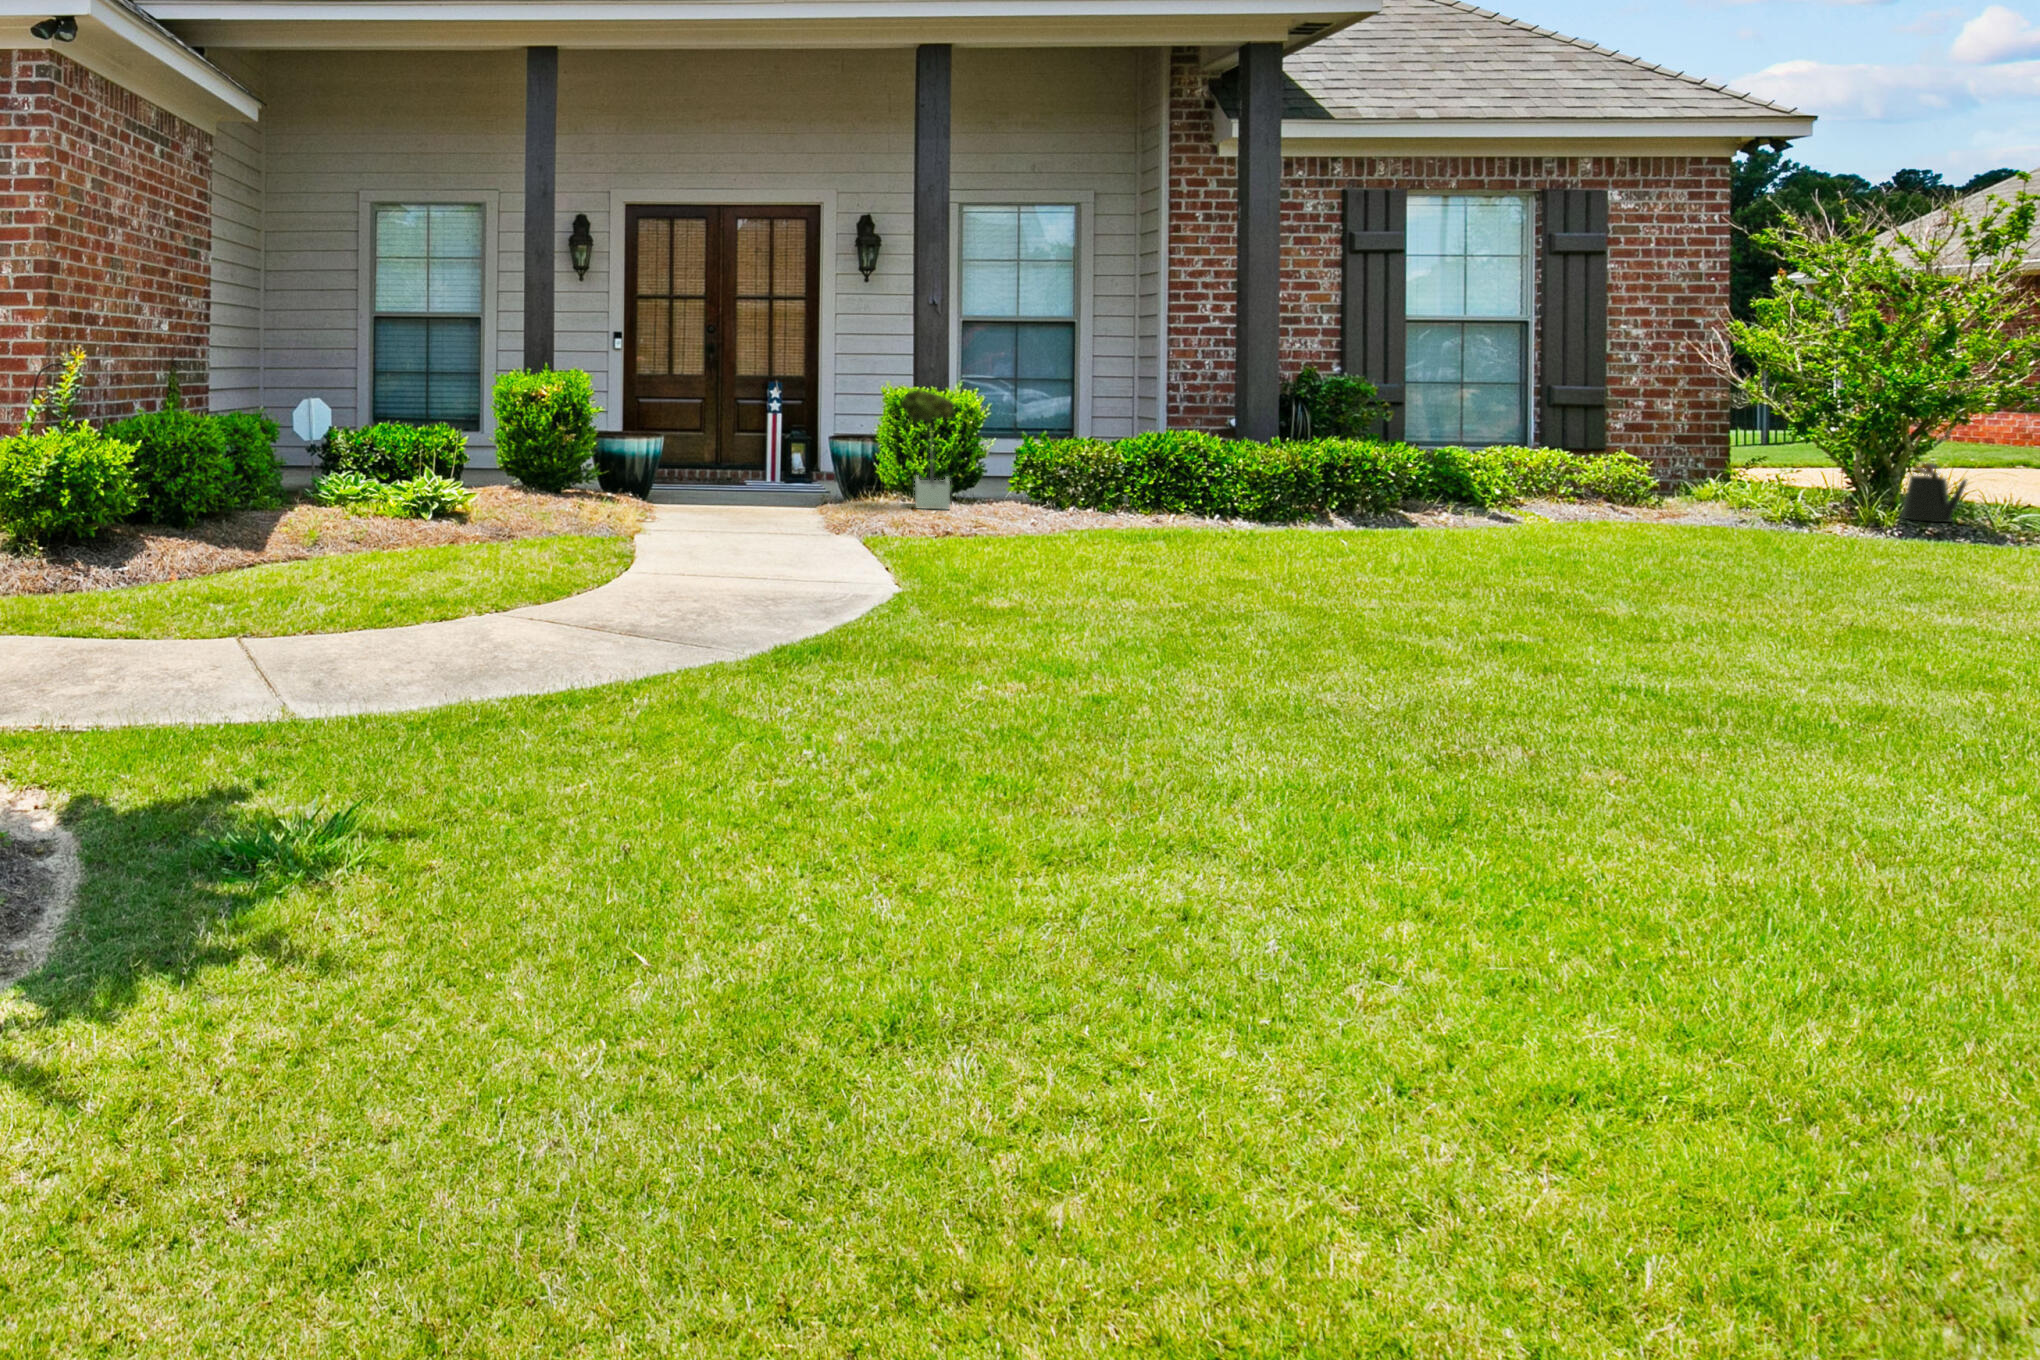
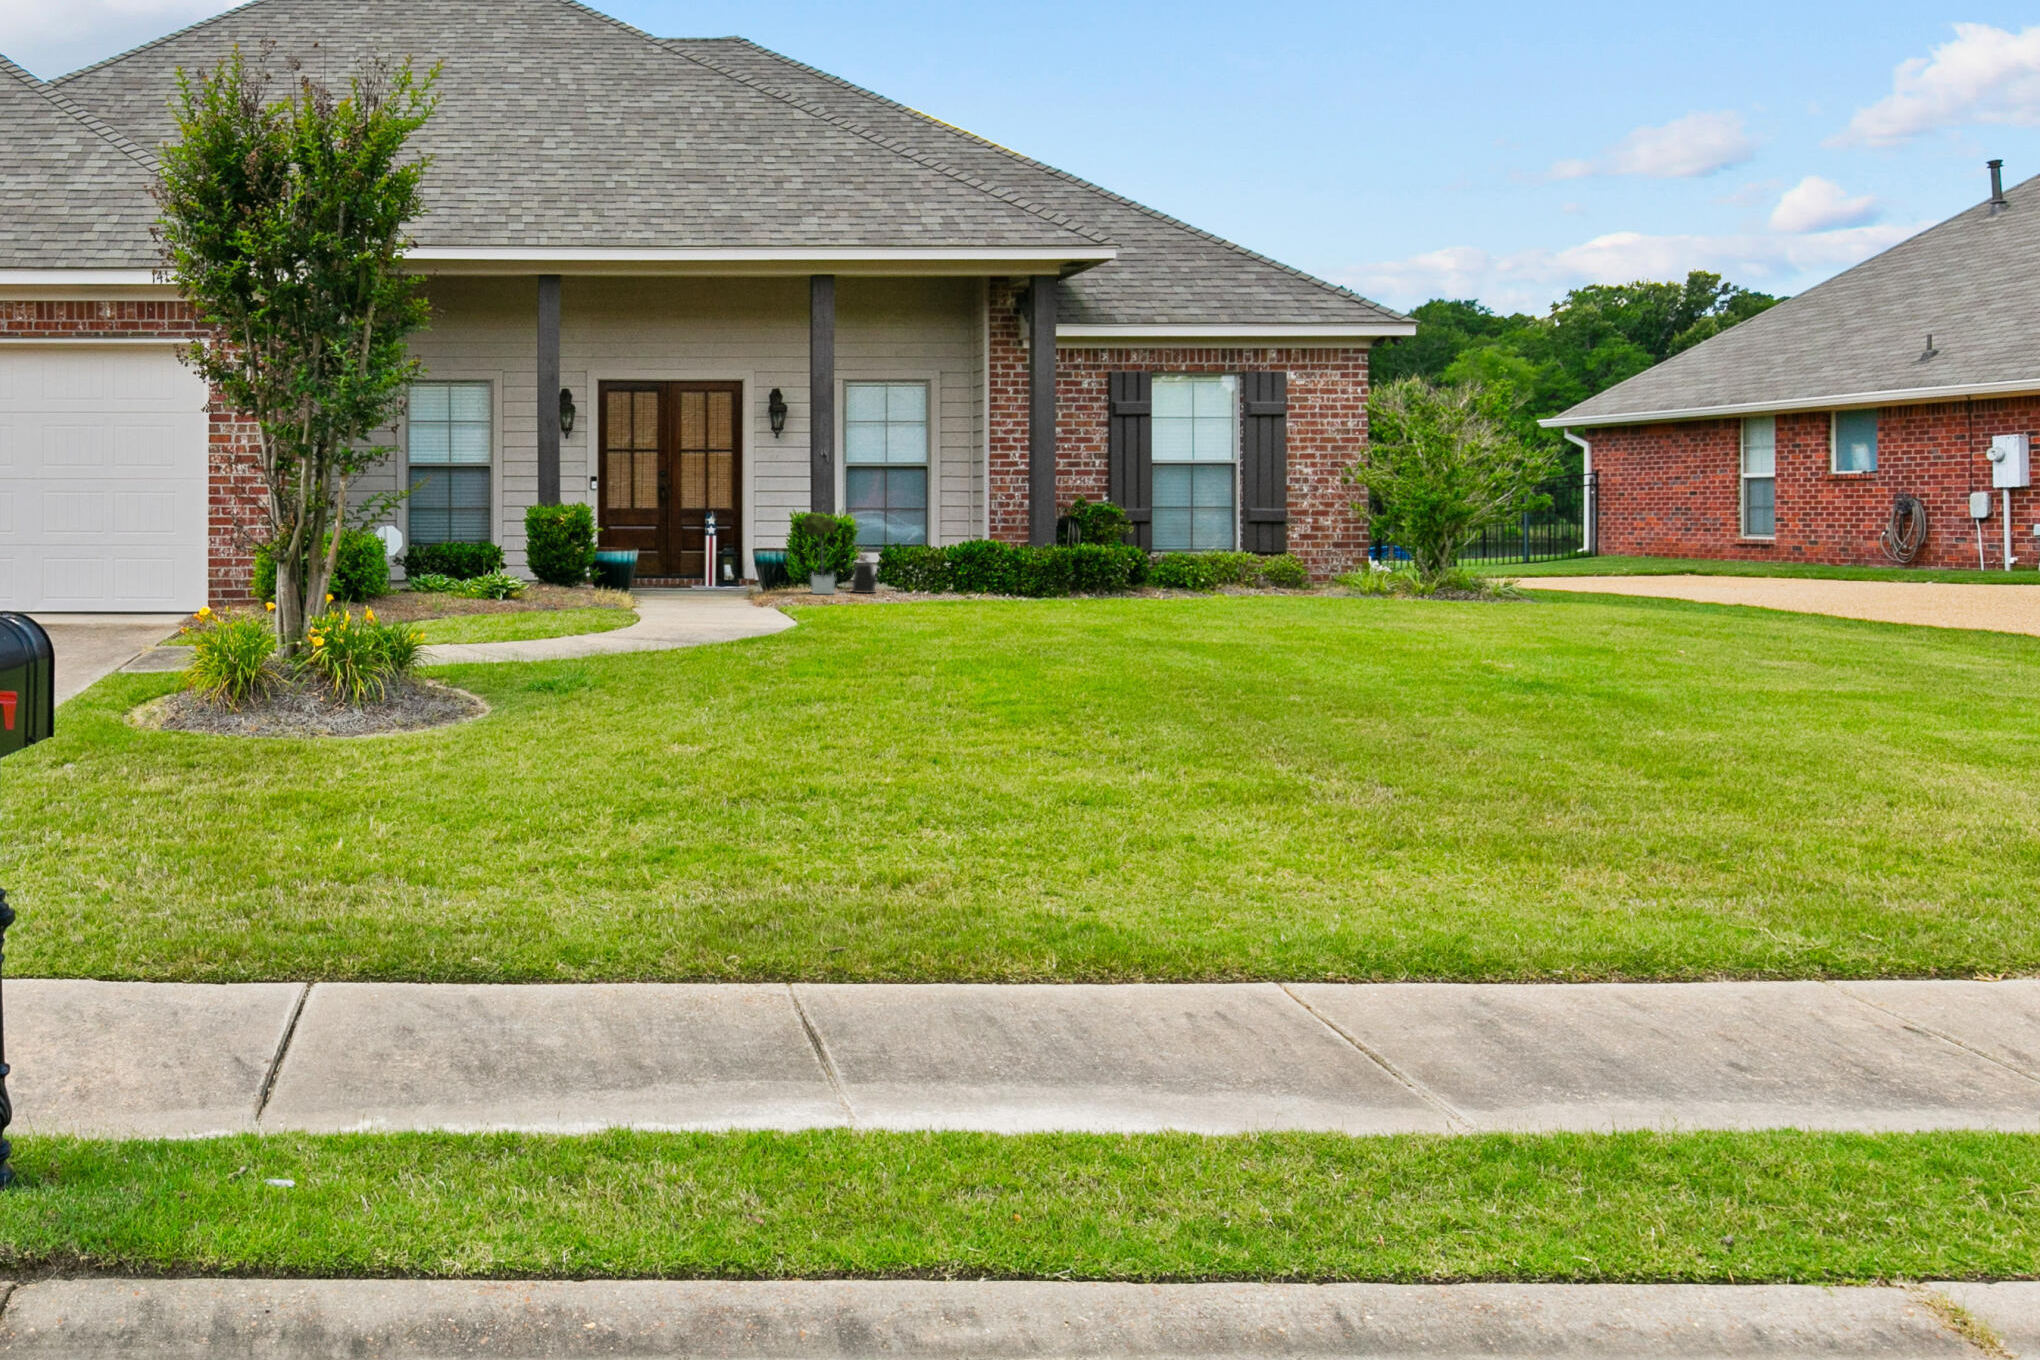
watering can: present [1896,460,1966,522] -> present [852,554,879,593]

